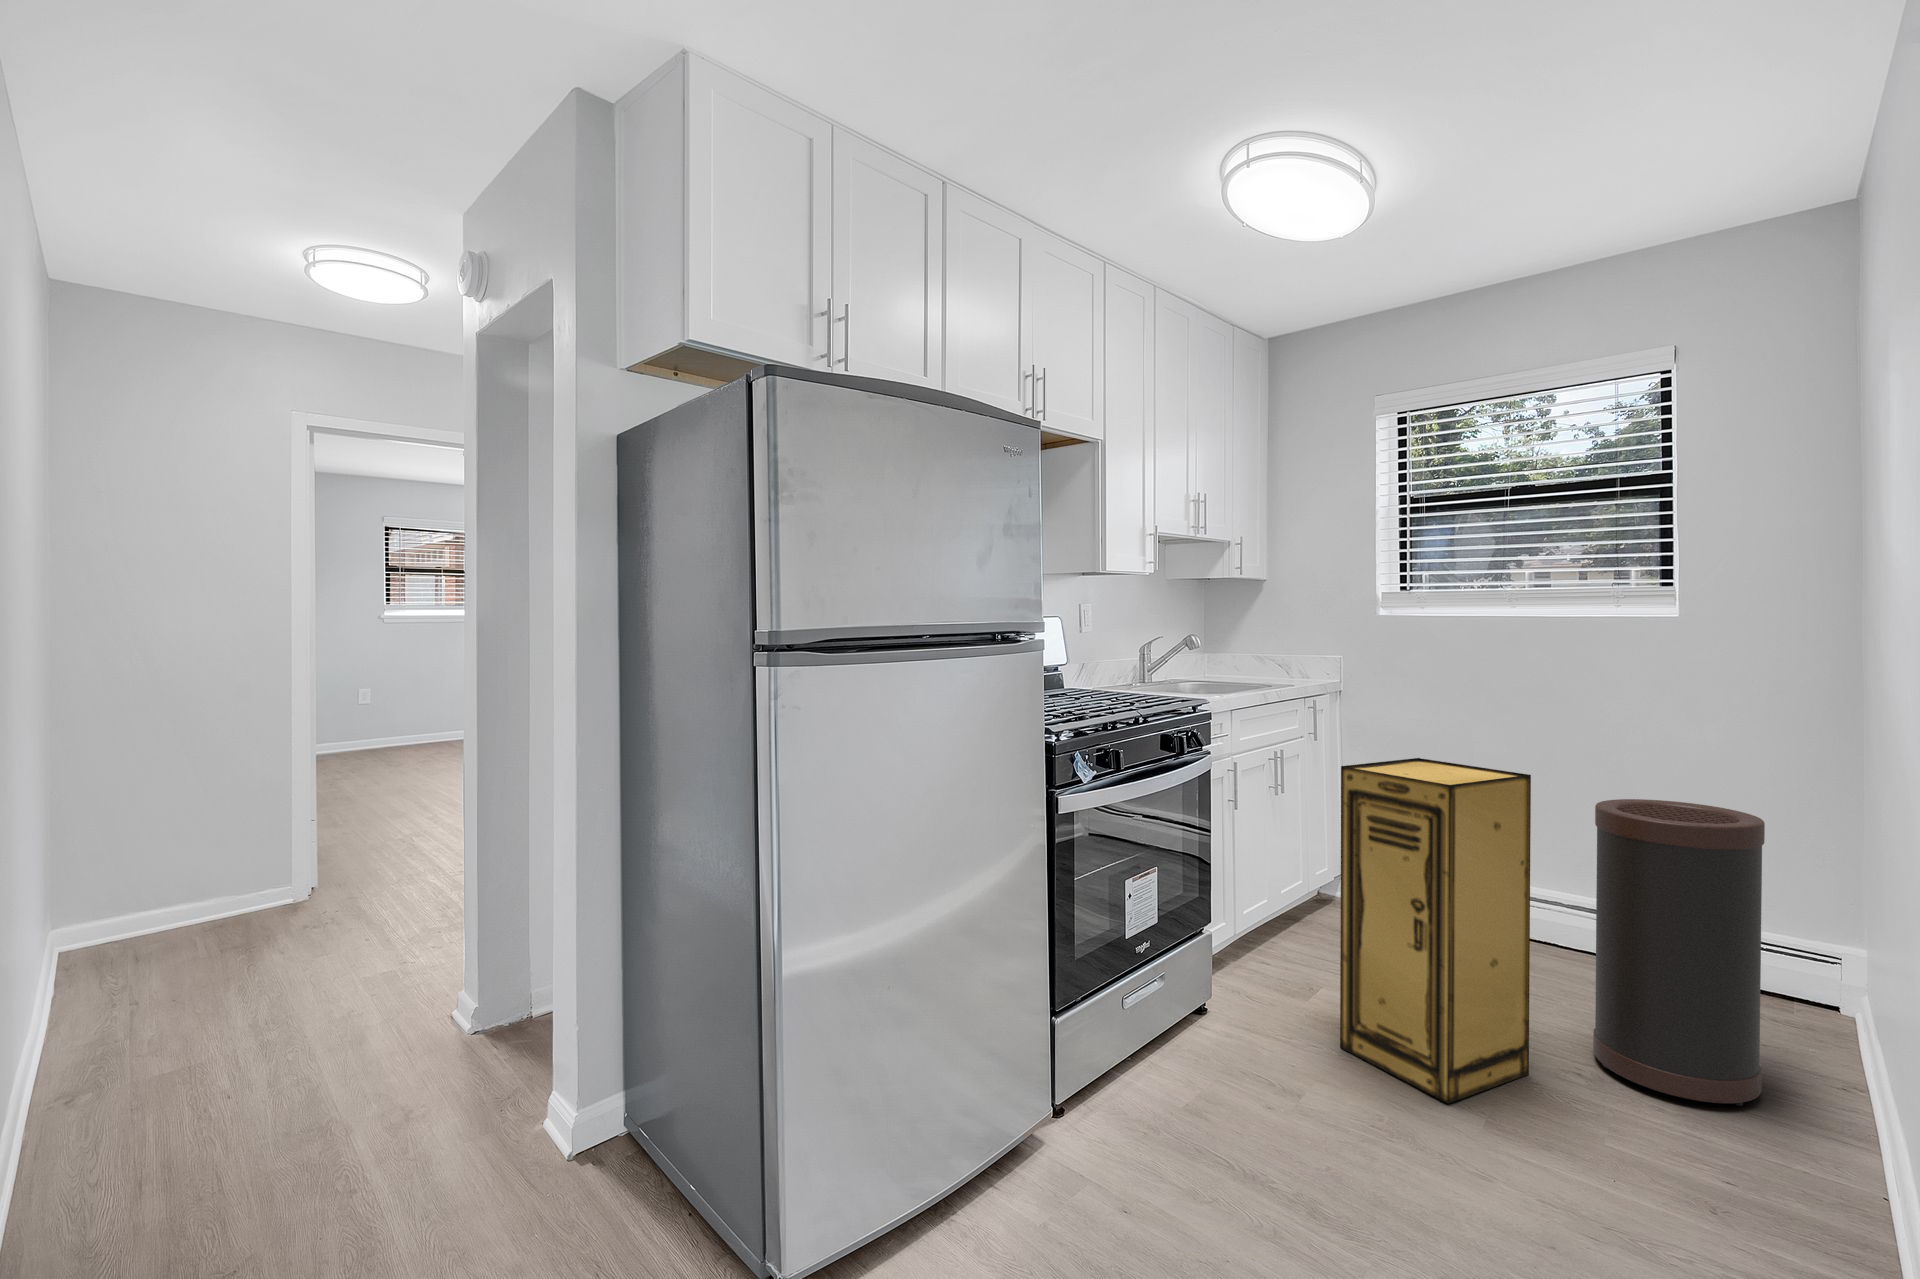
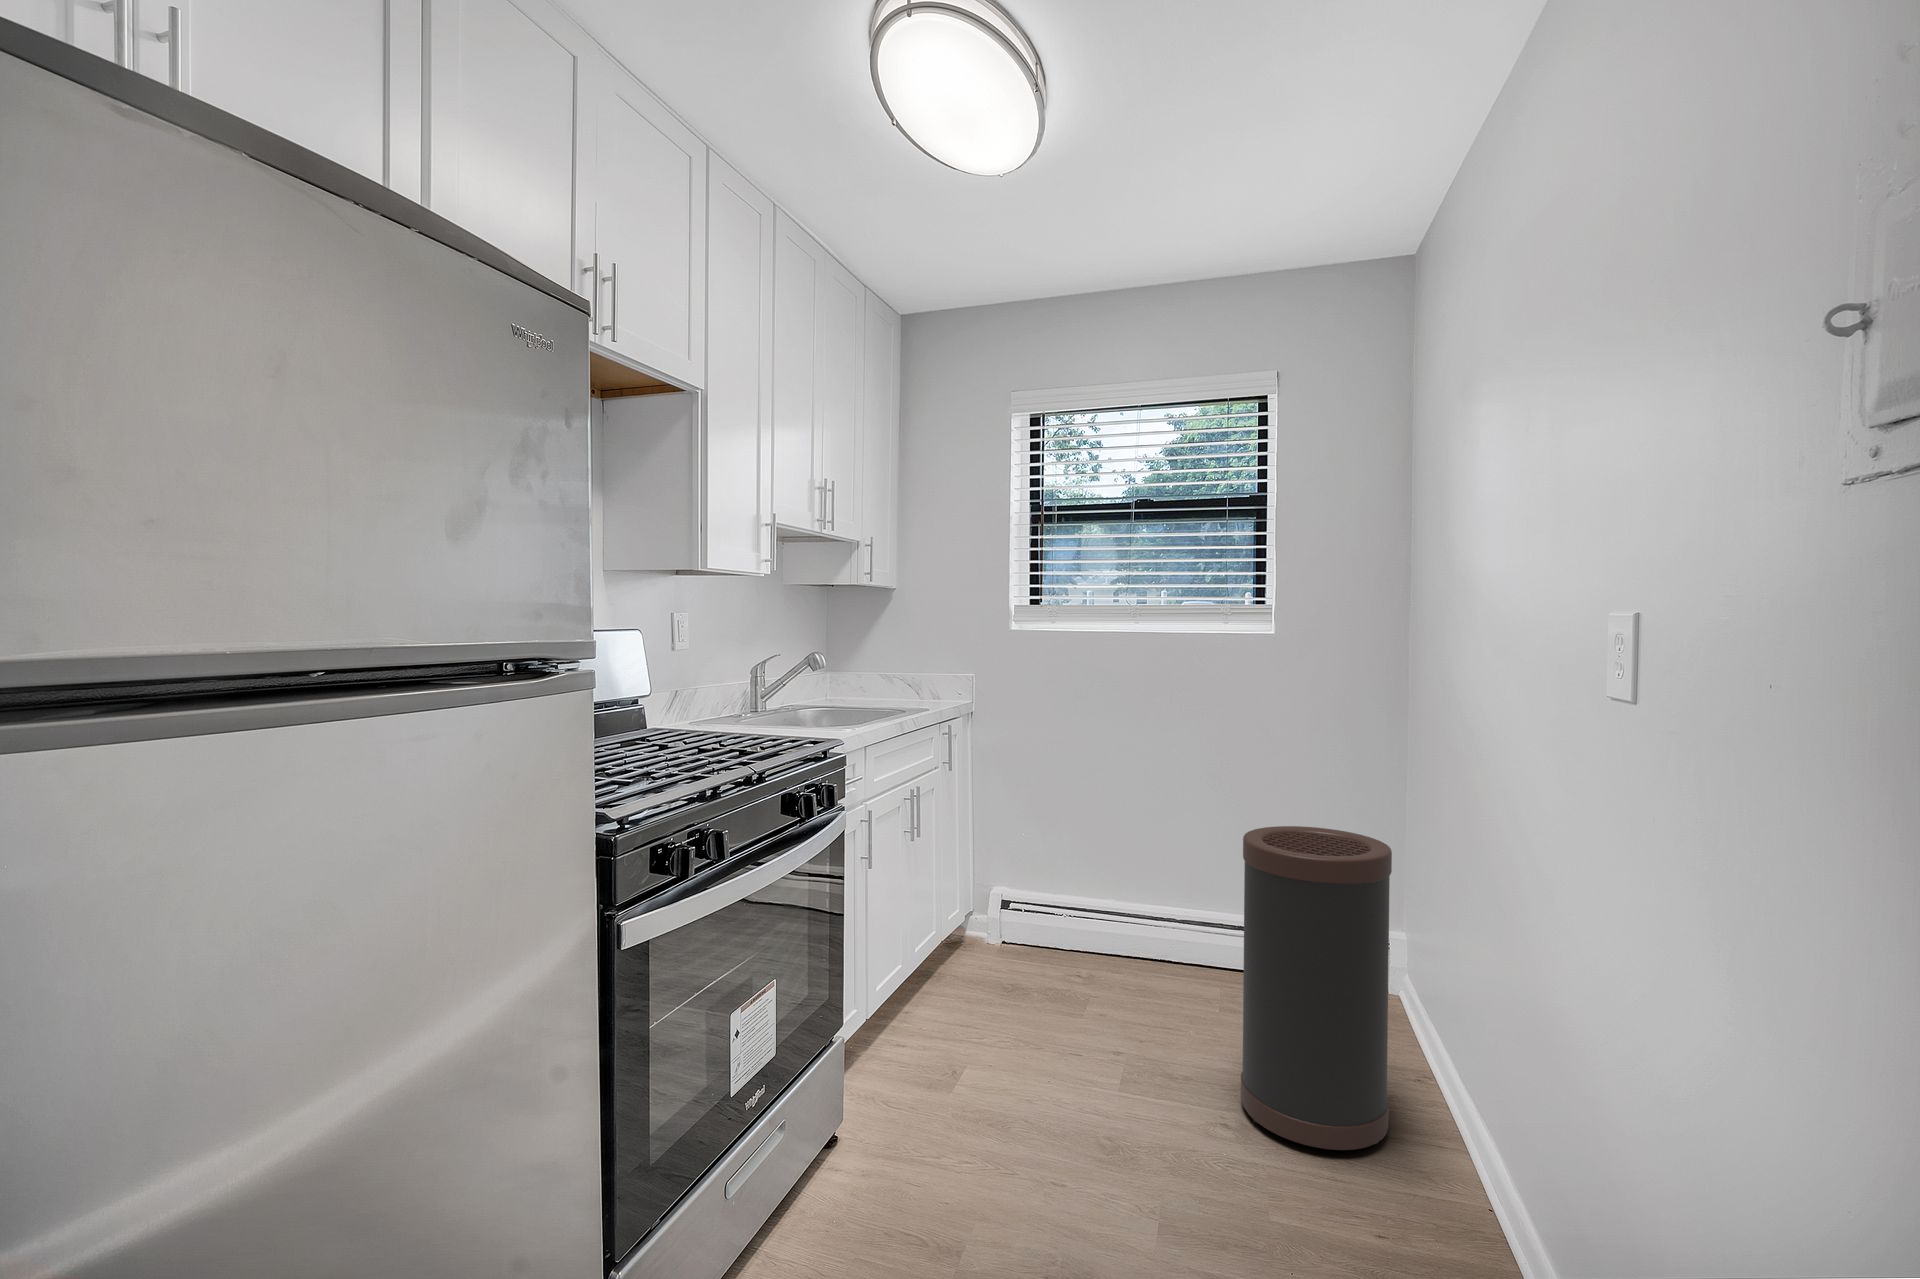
storage cabinet: present [1340,758,1531,1104] -> none [999,797,1195,1226]

